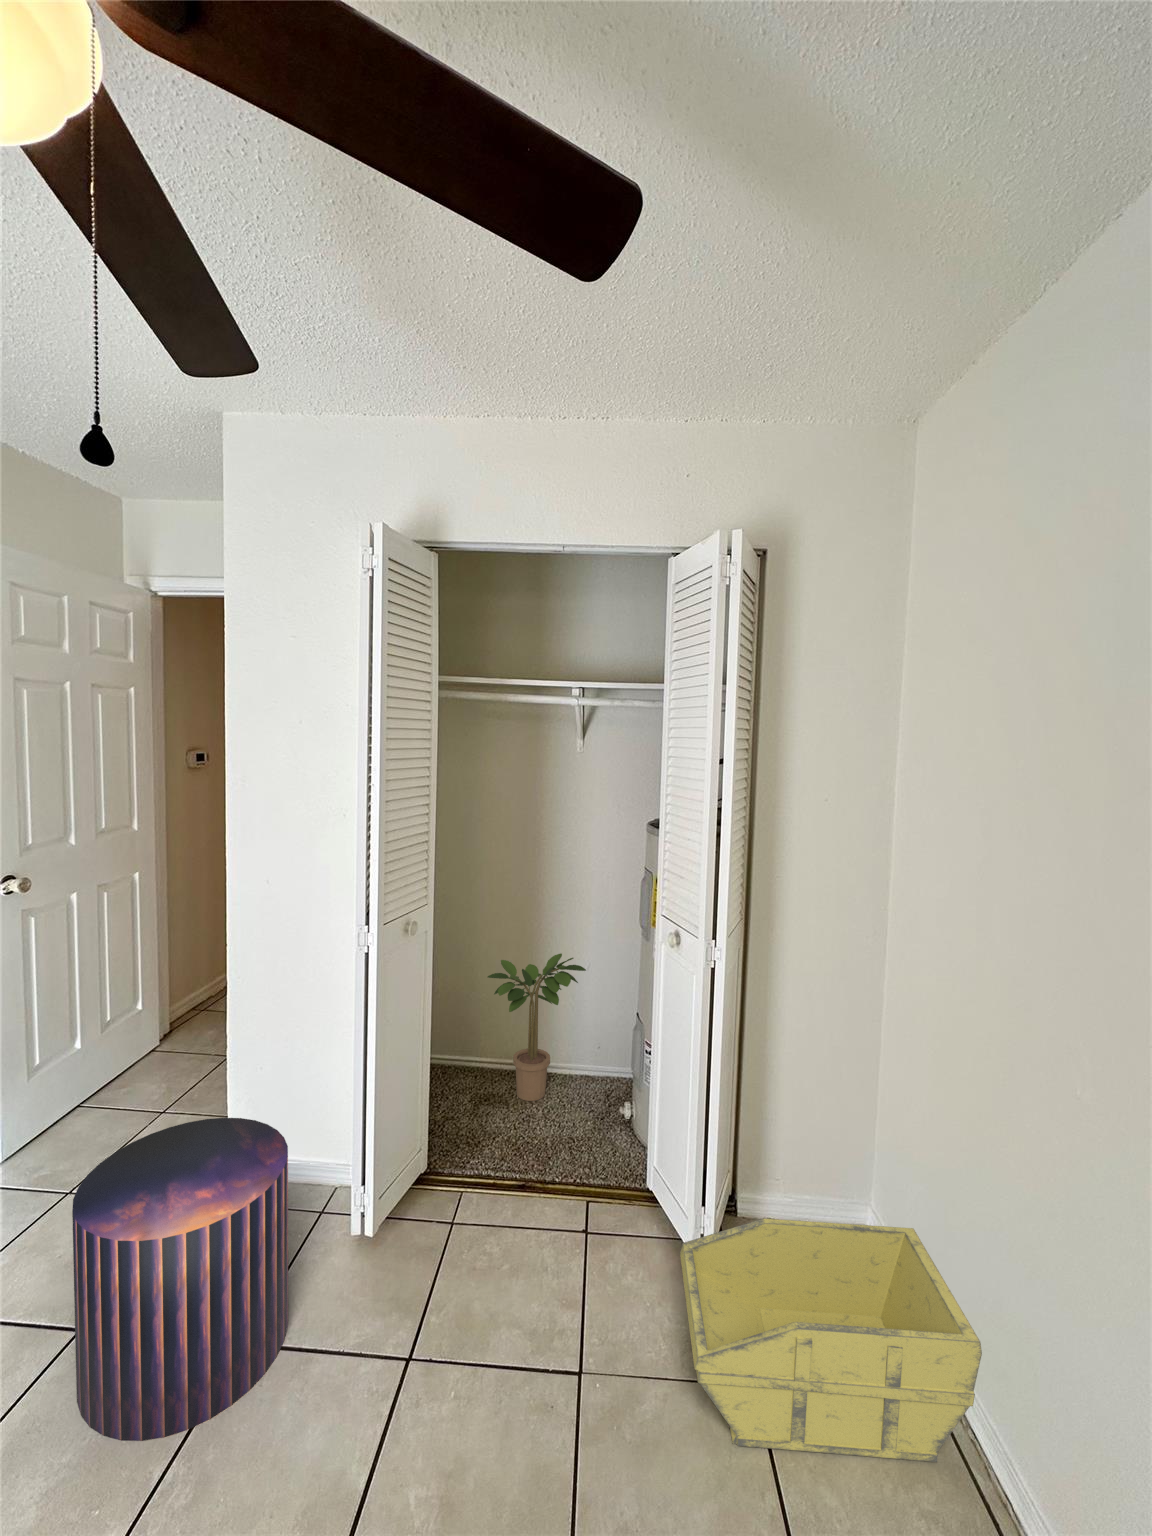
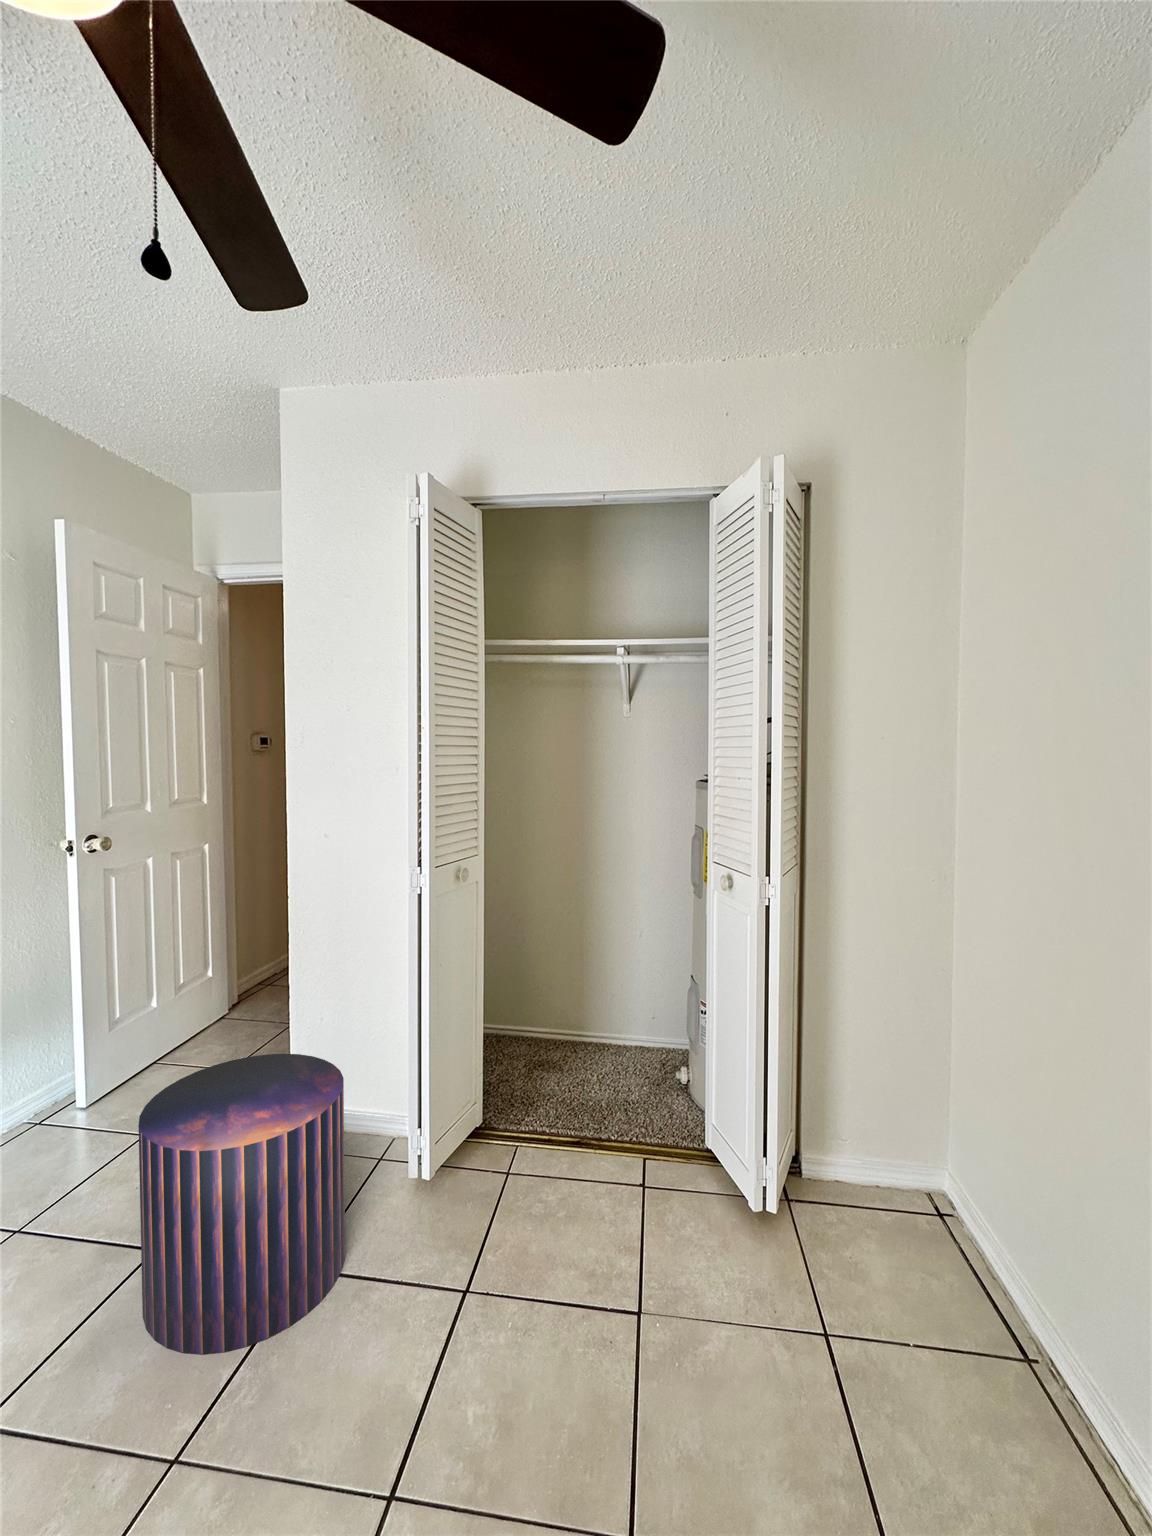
potted plant: present [488,954,586,1101] -> none [540,919,640,1068]
storage bin: present [680,1218,982,1462] -> none [741,1164,1077,1419]

